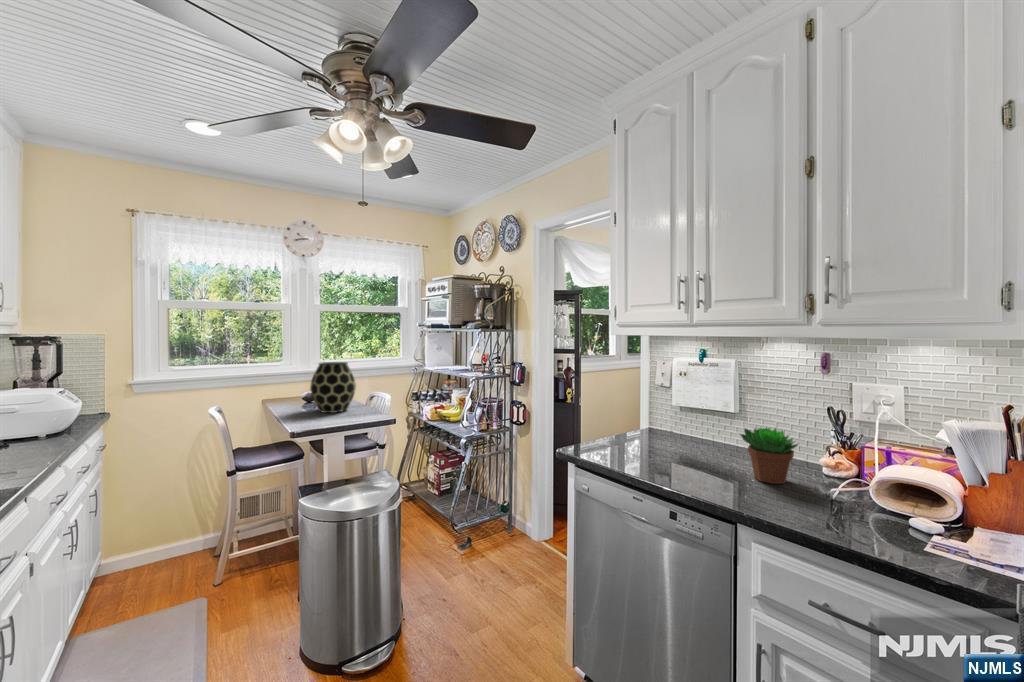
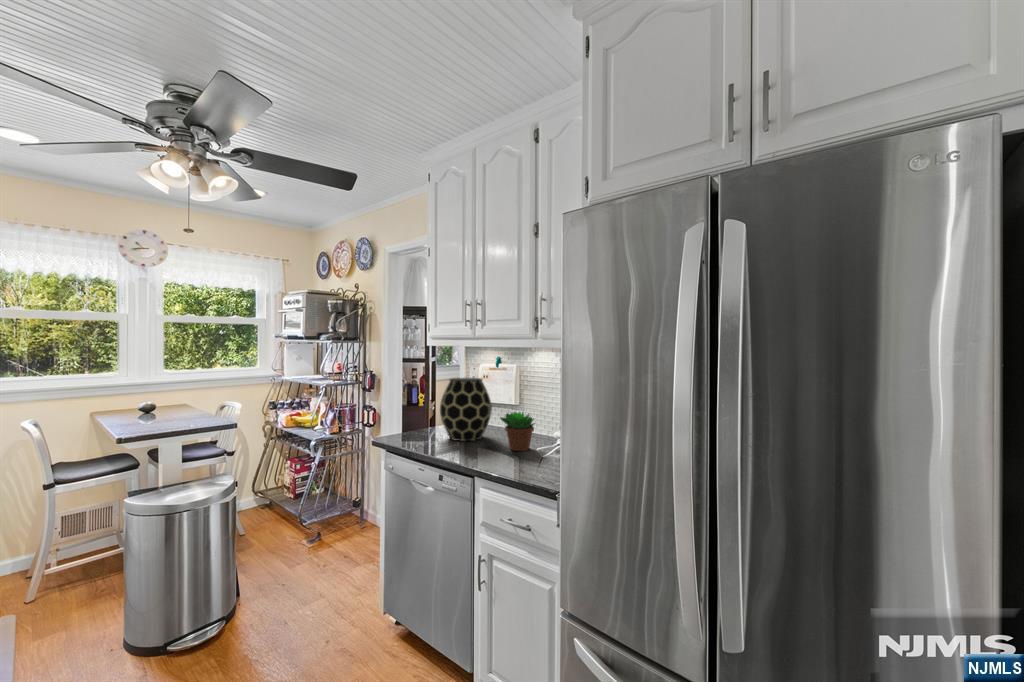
vase: present [310,362,356,413] -> present [440,378,492,441]

